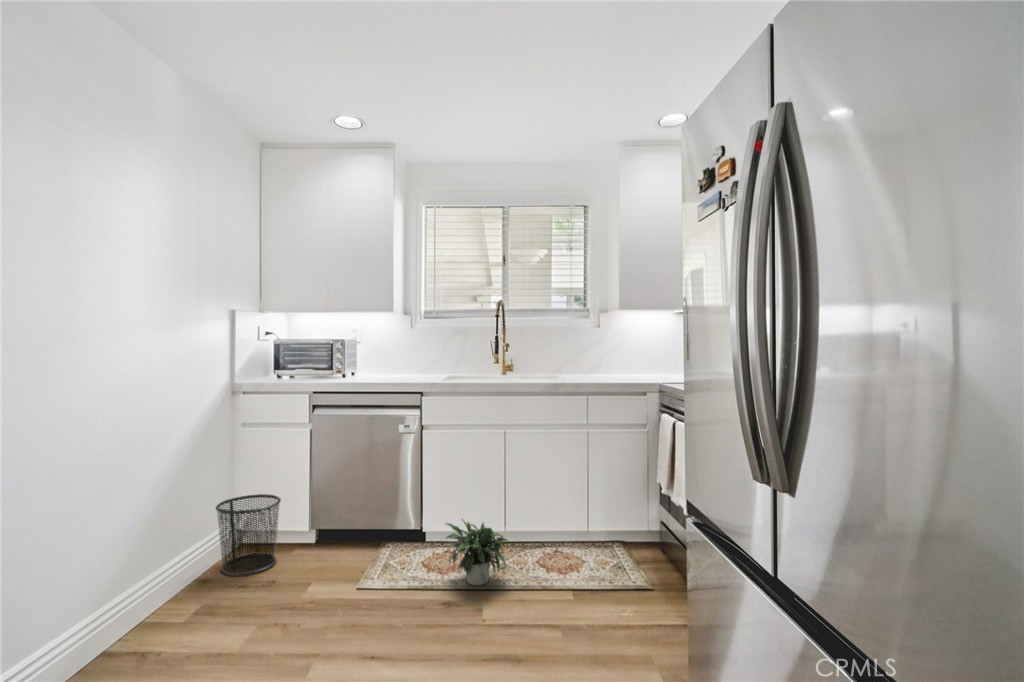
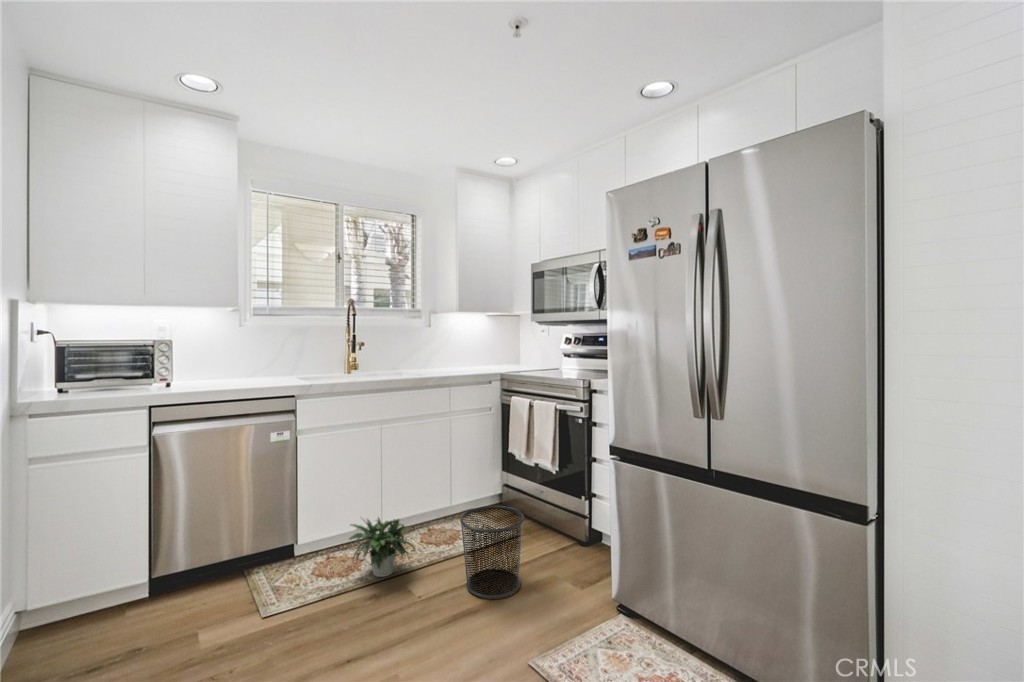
waste bin: present [216,494,281,576] -> present [460,506,524,599]

